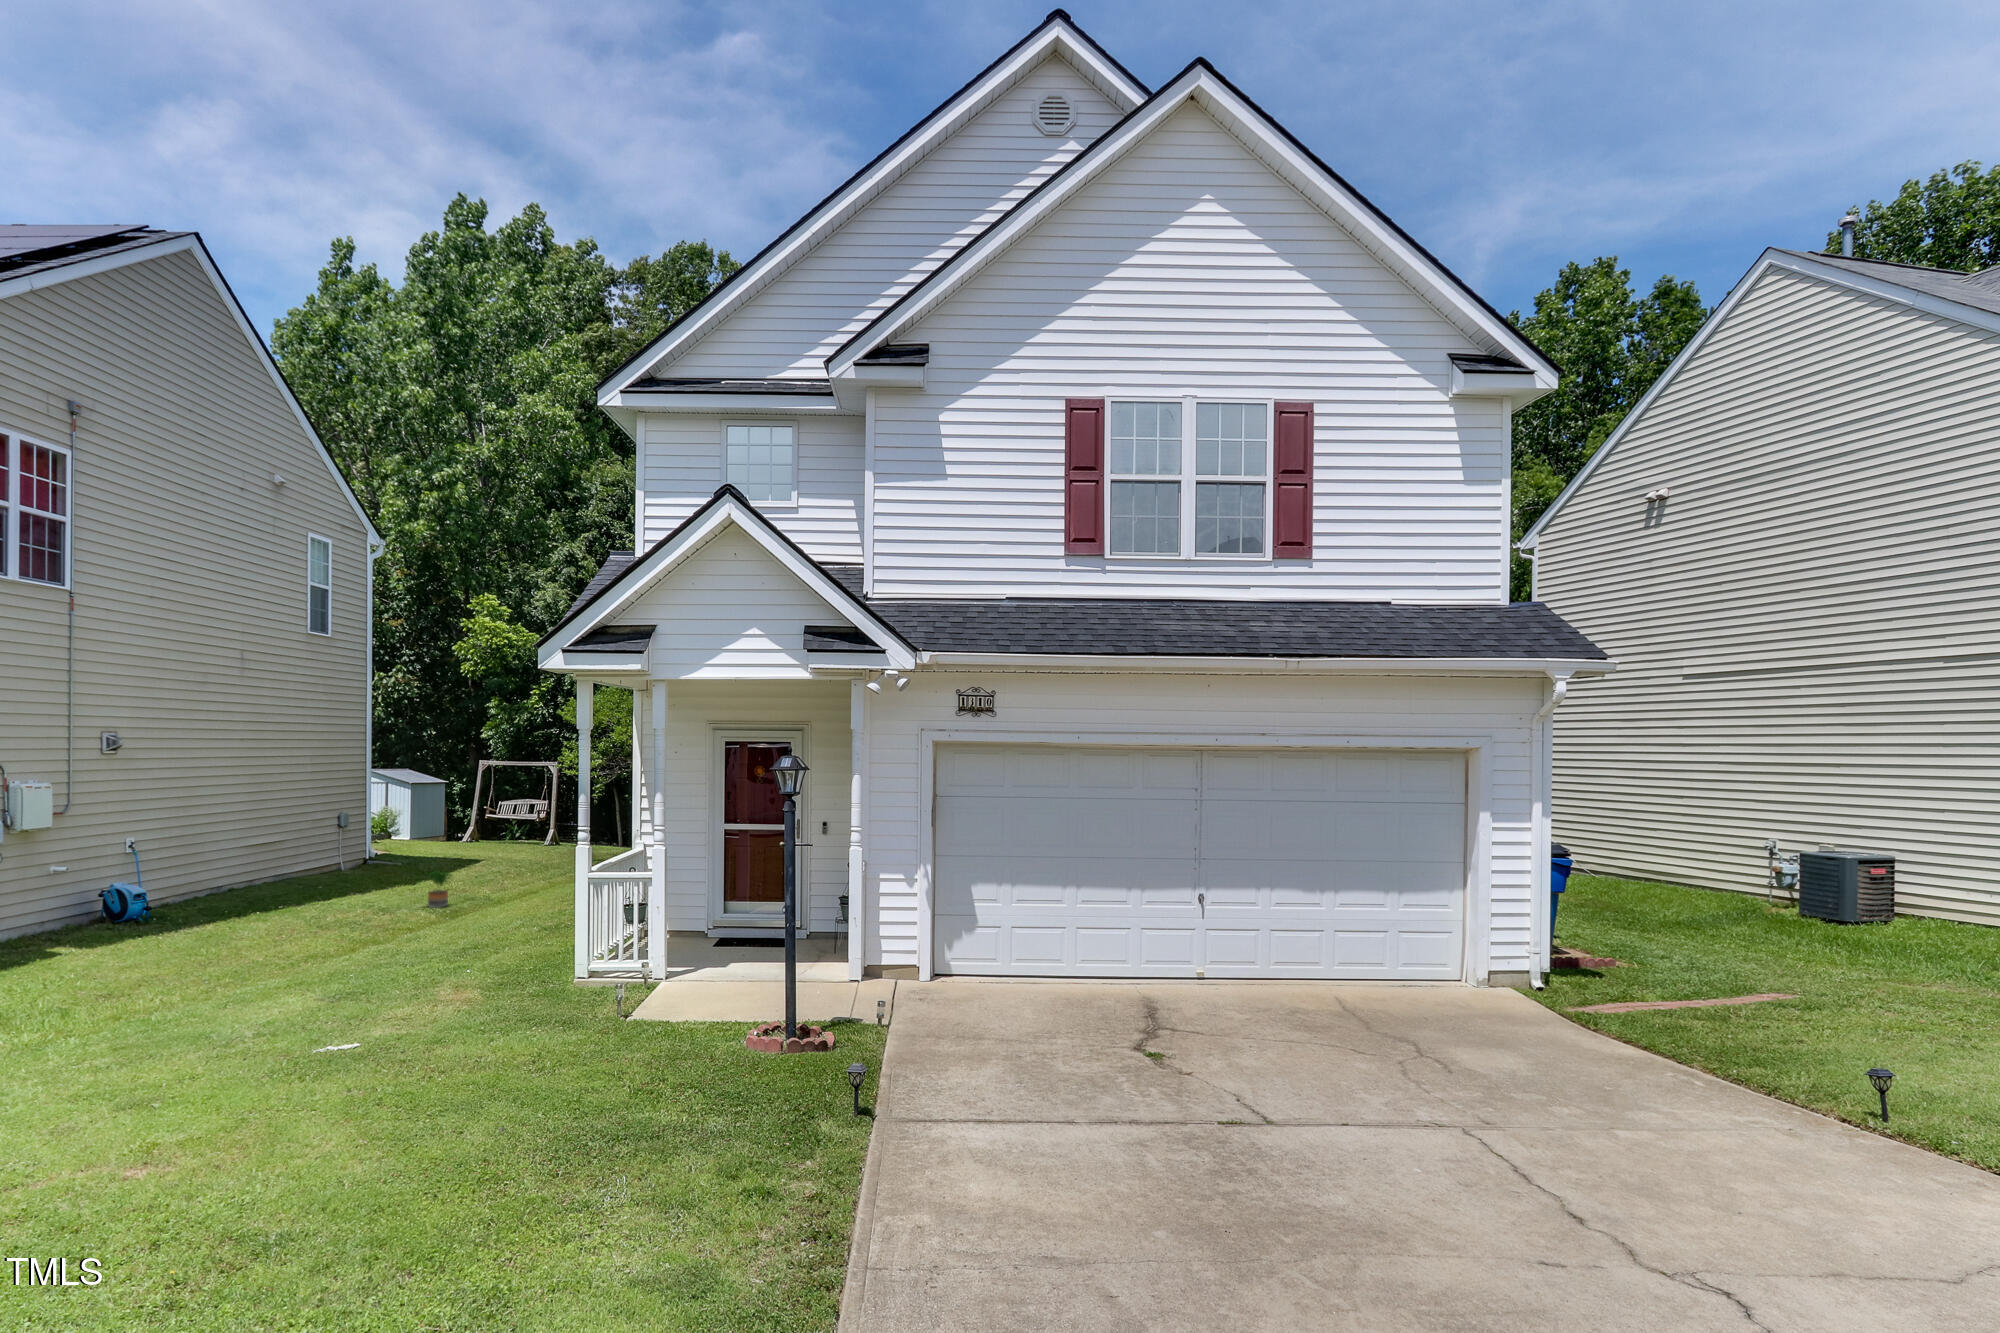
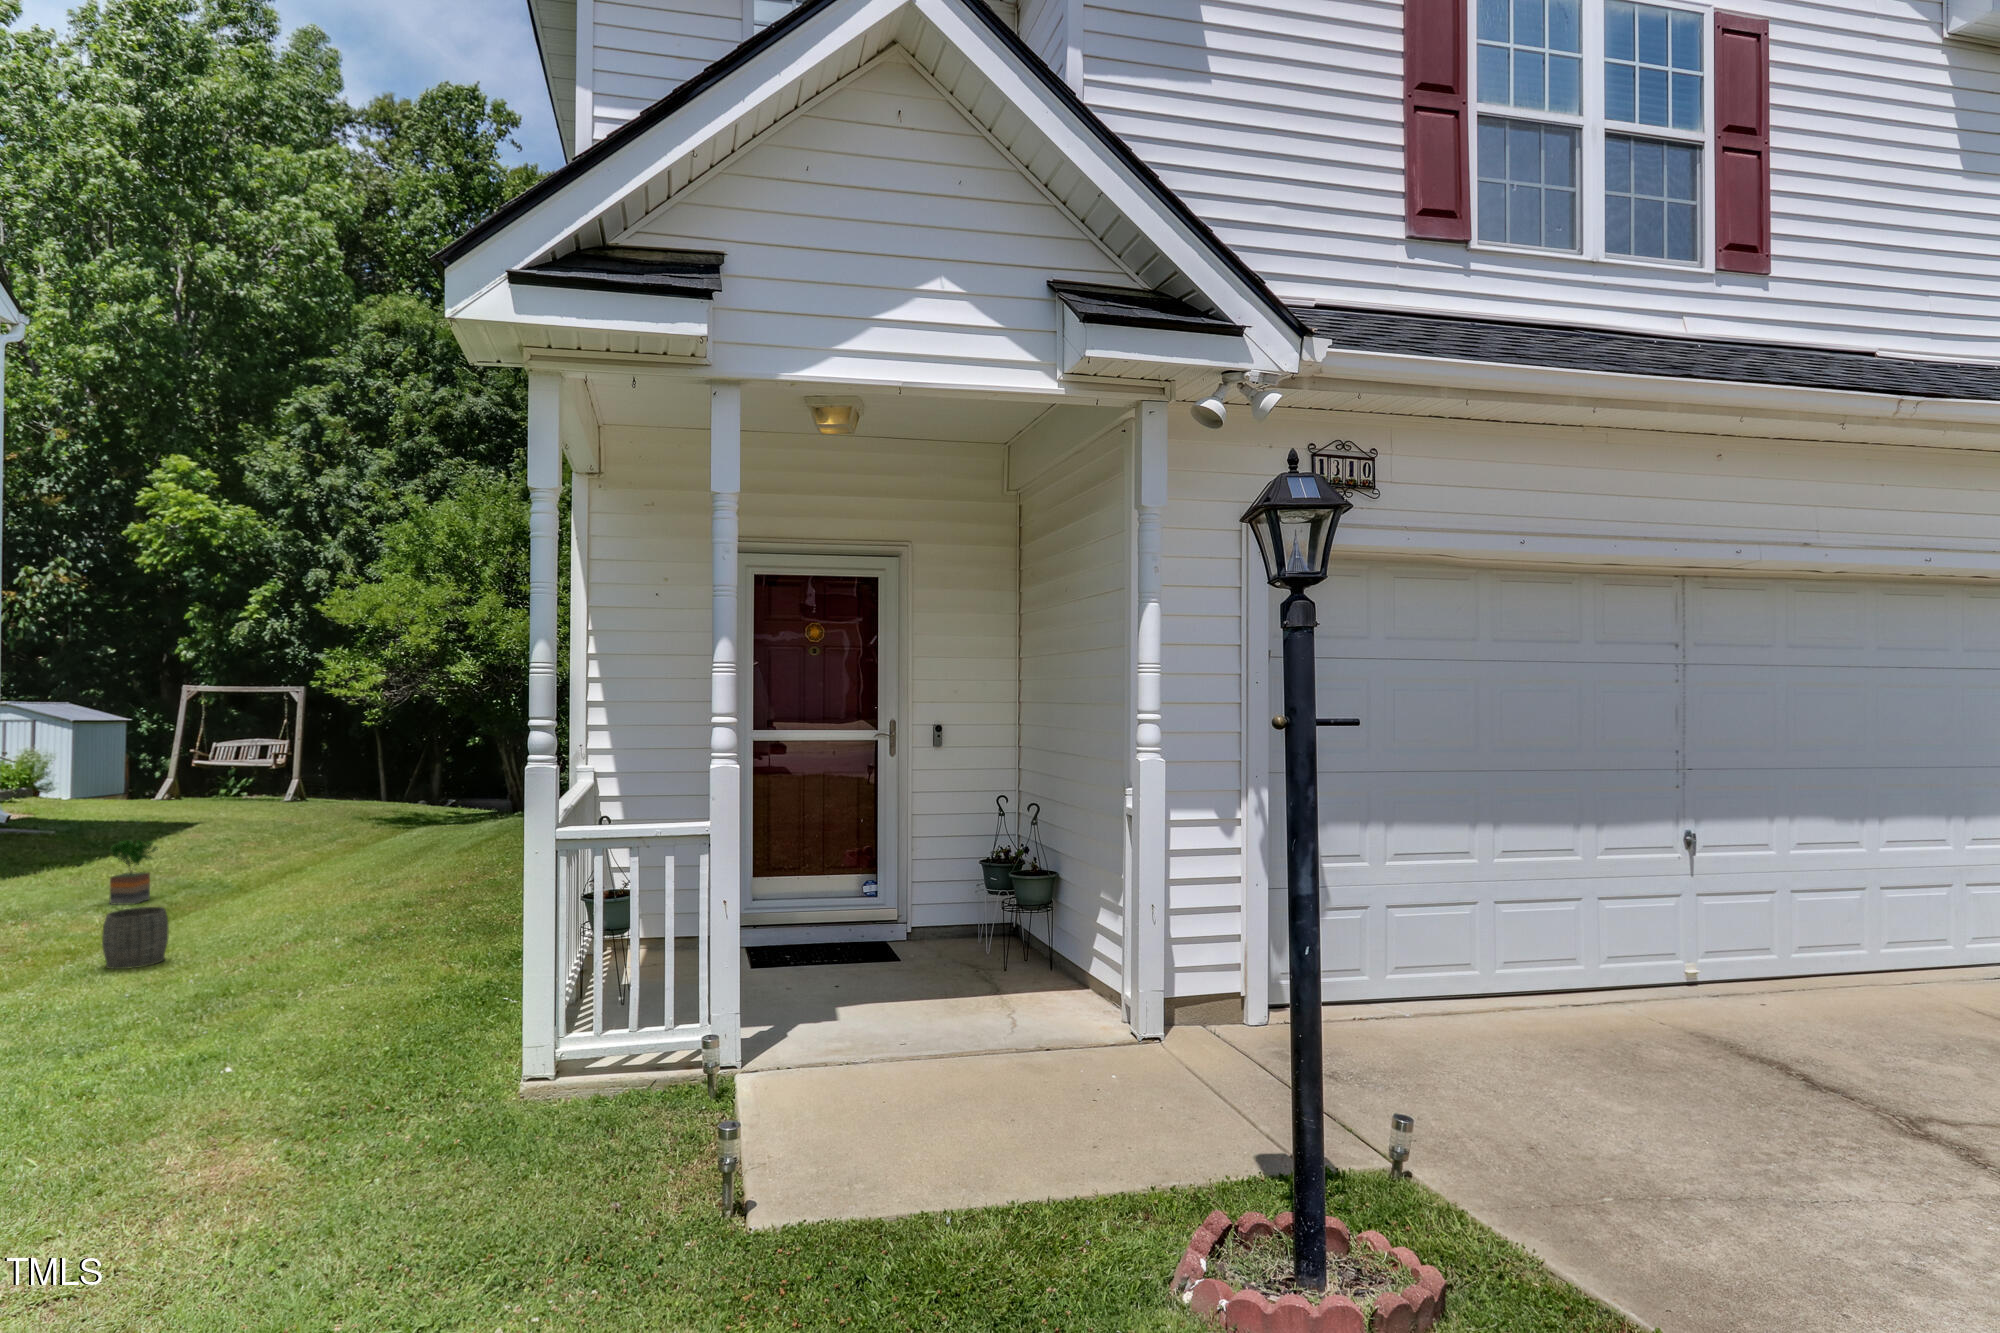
woven basket: none [422,907,452,939] -> present [102,907,169,969]

